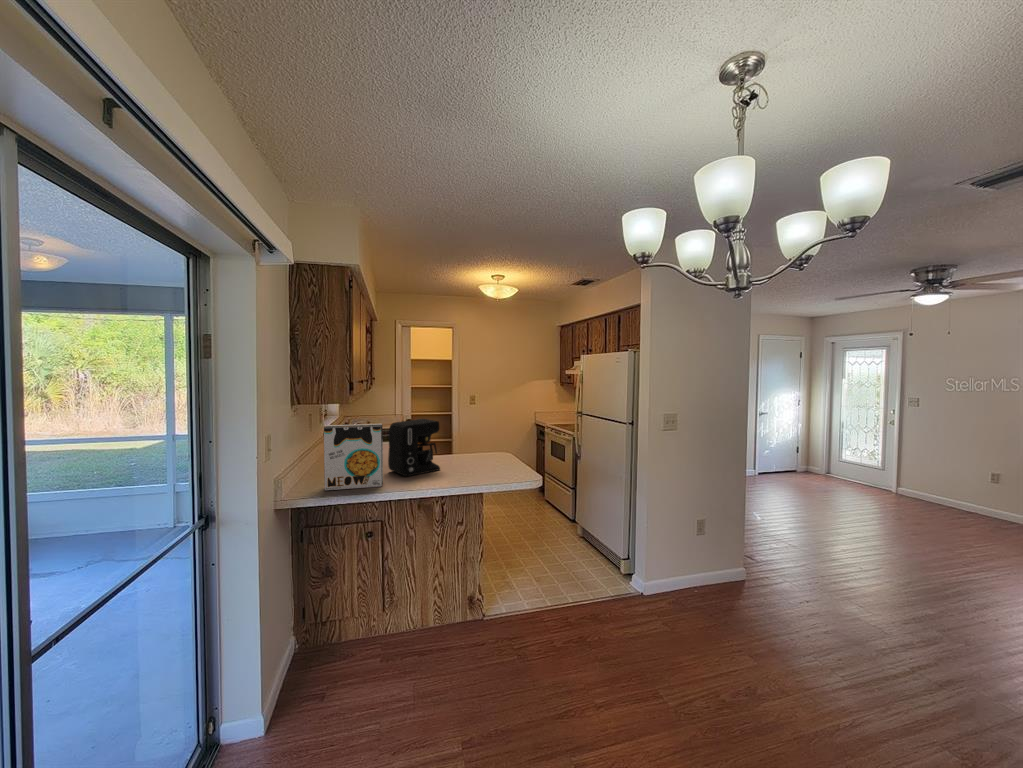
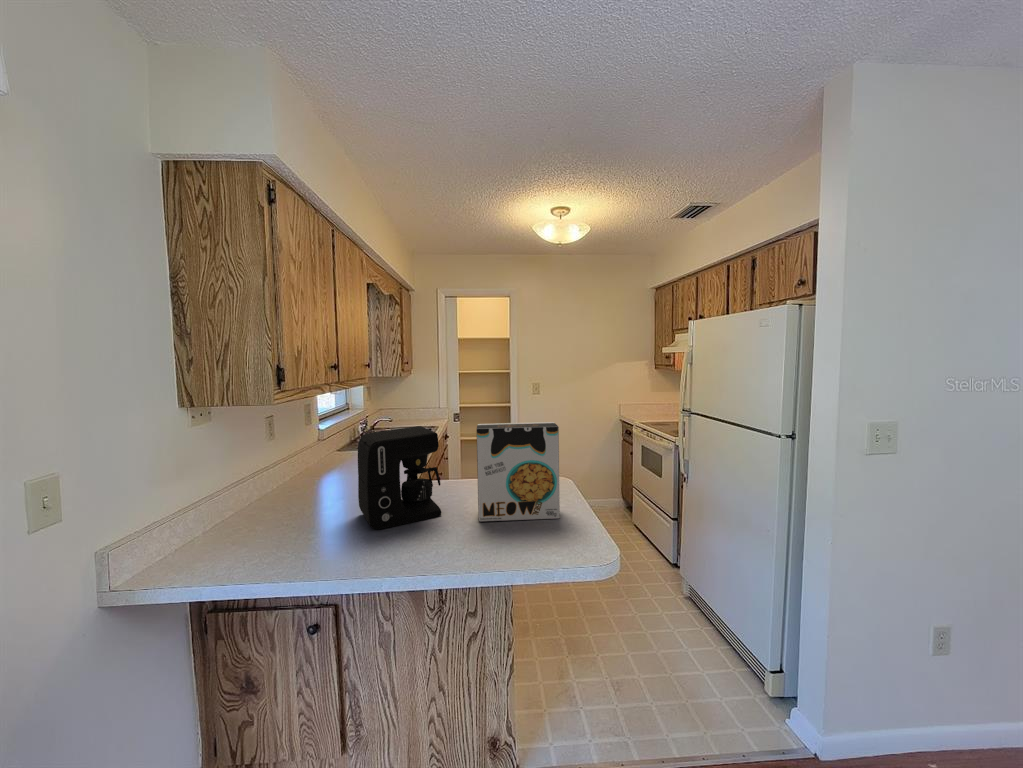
cereal box: present [324,424,383,490] -> present [476,422,560,521]

